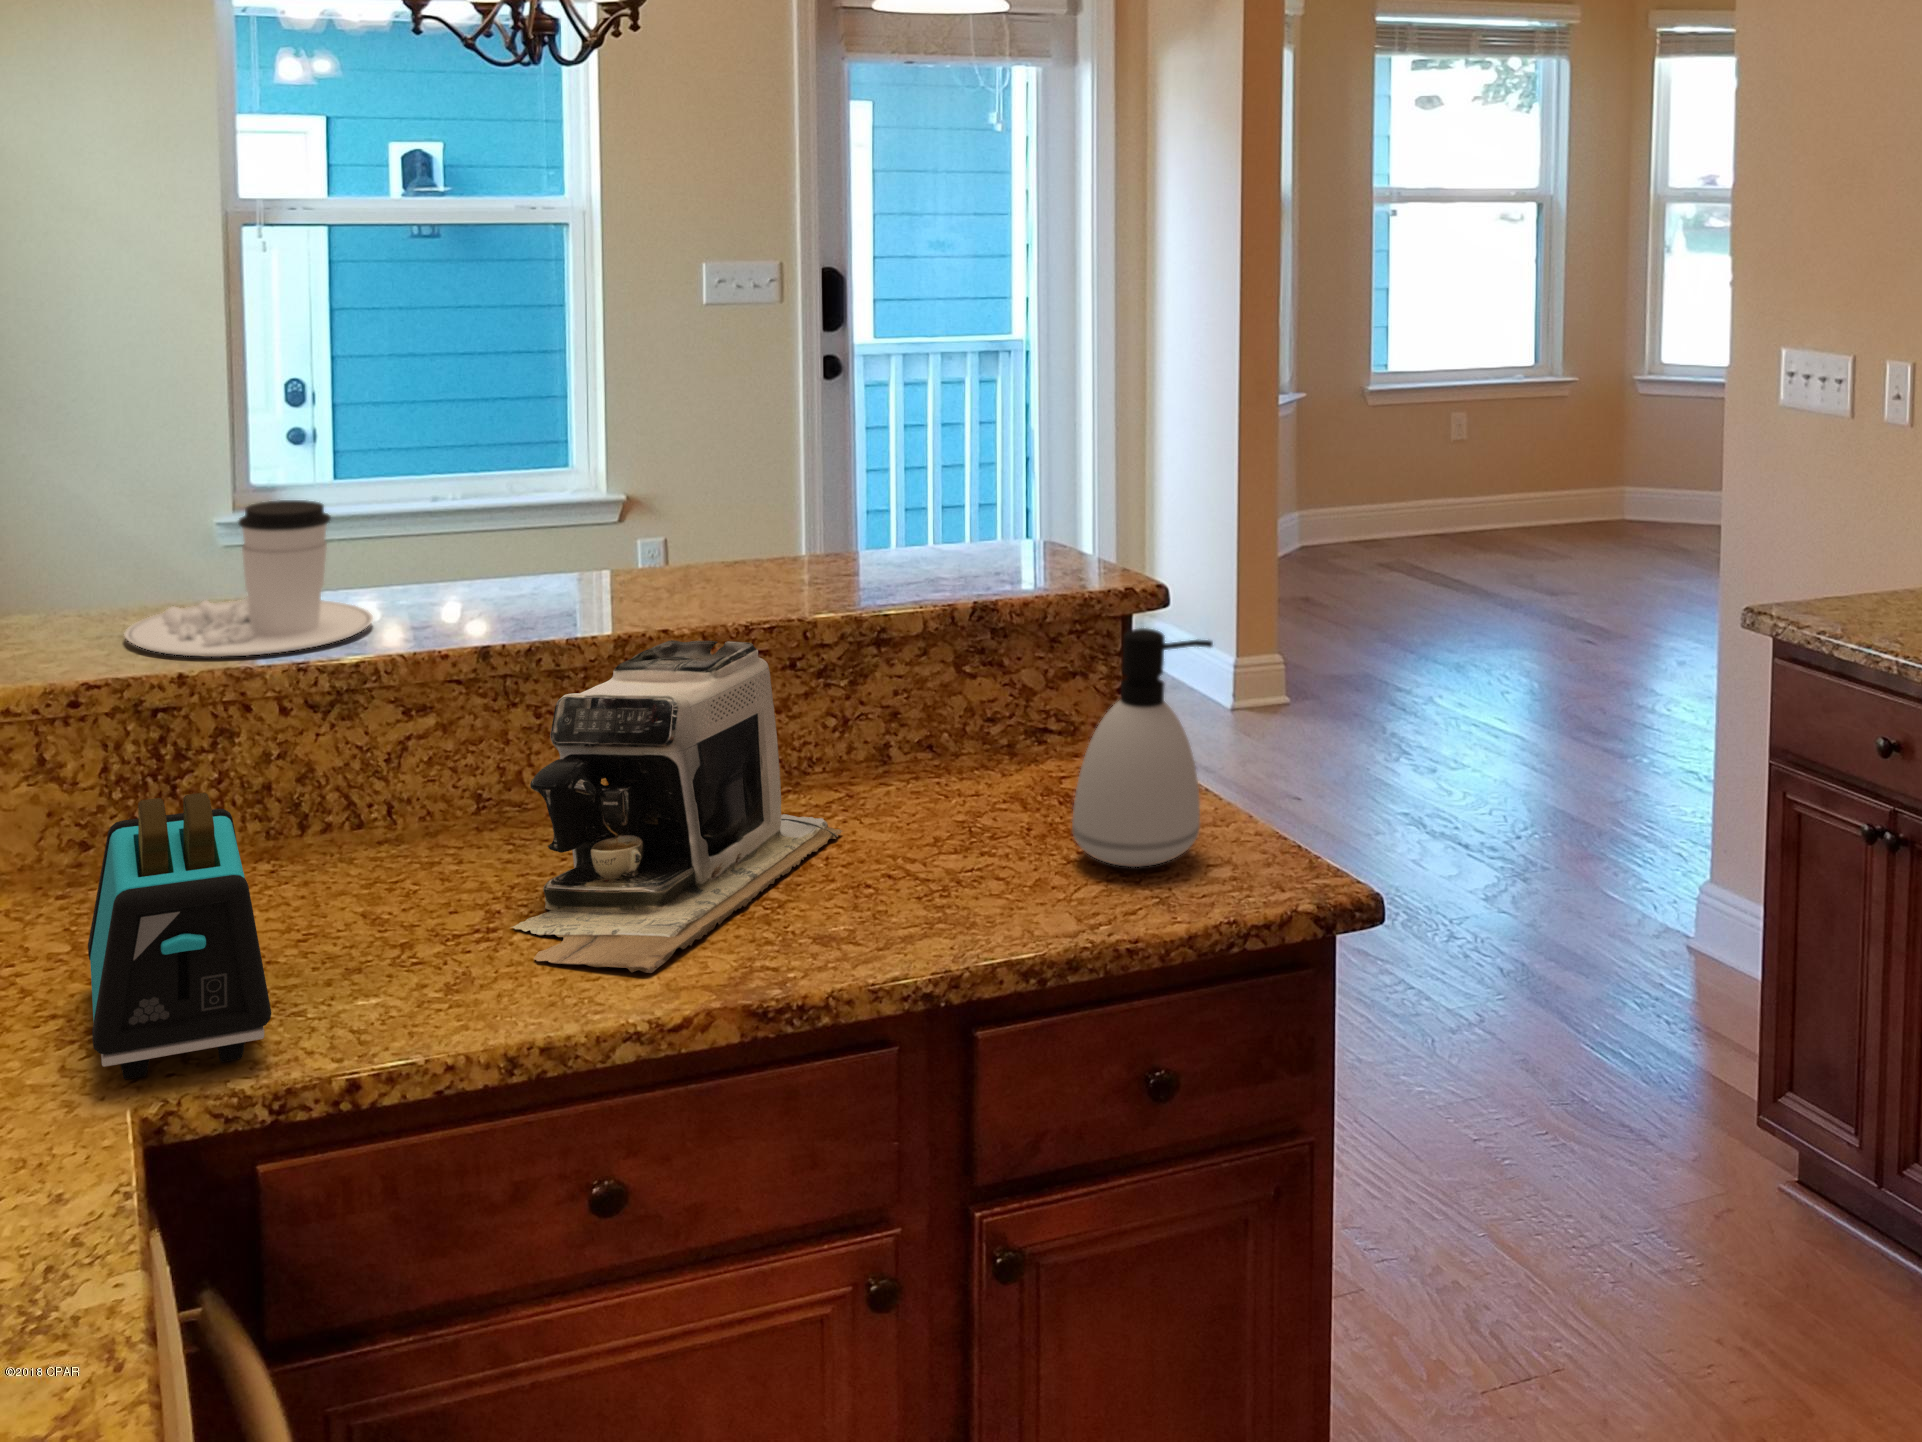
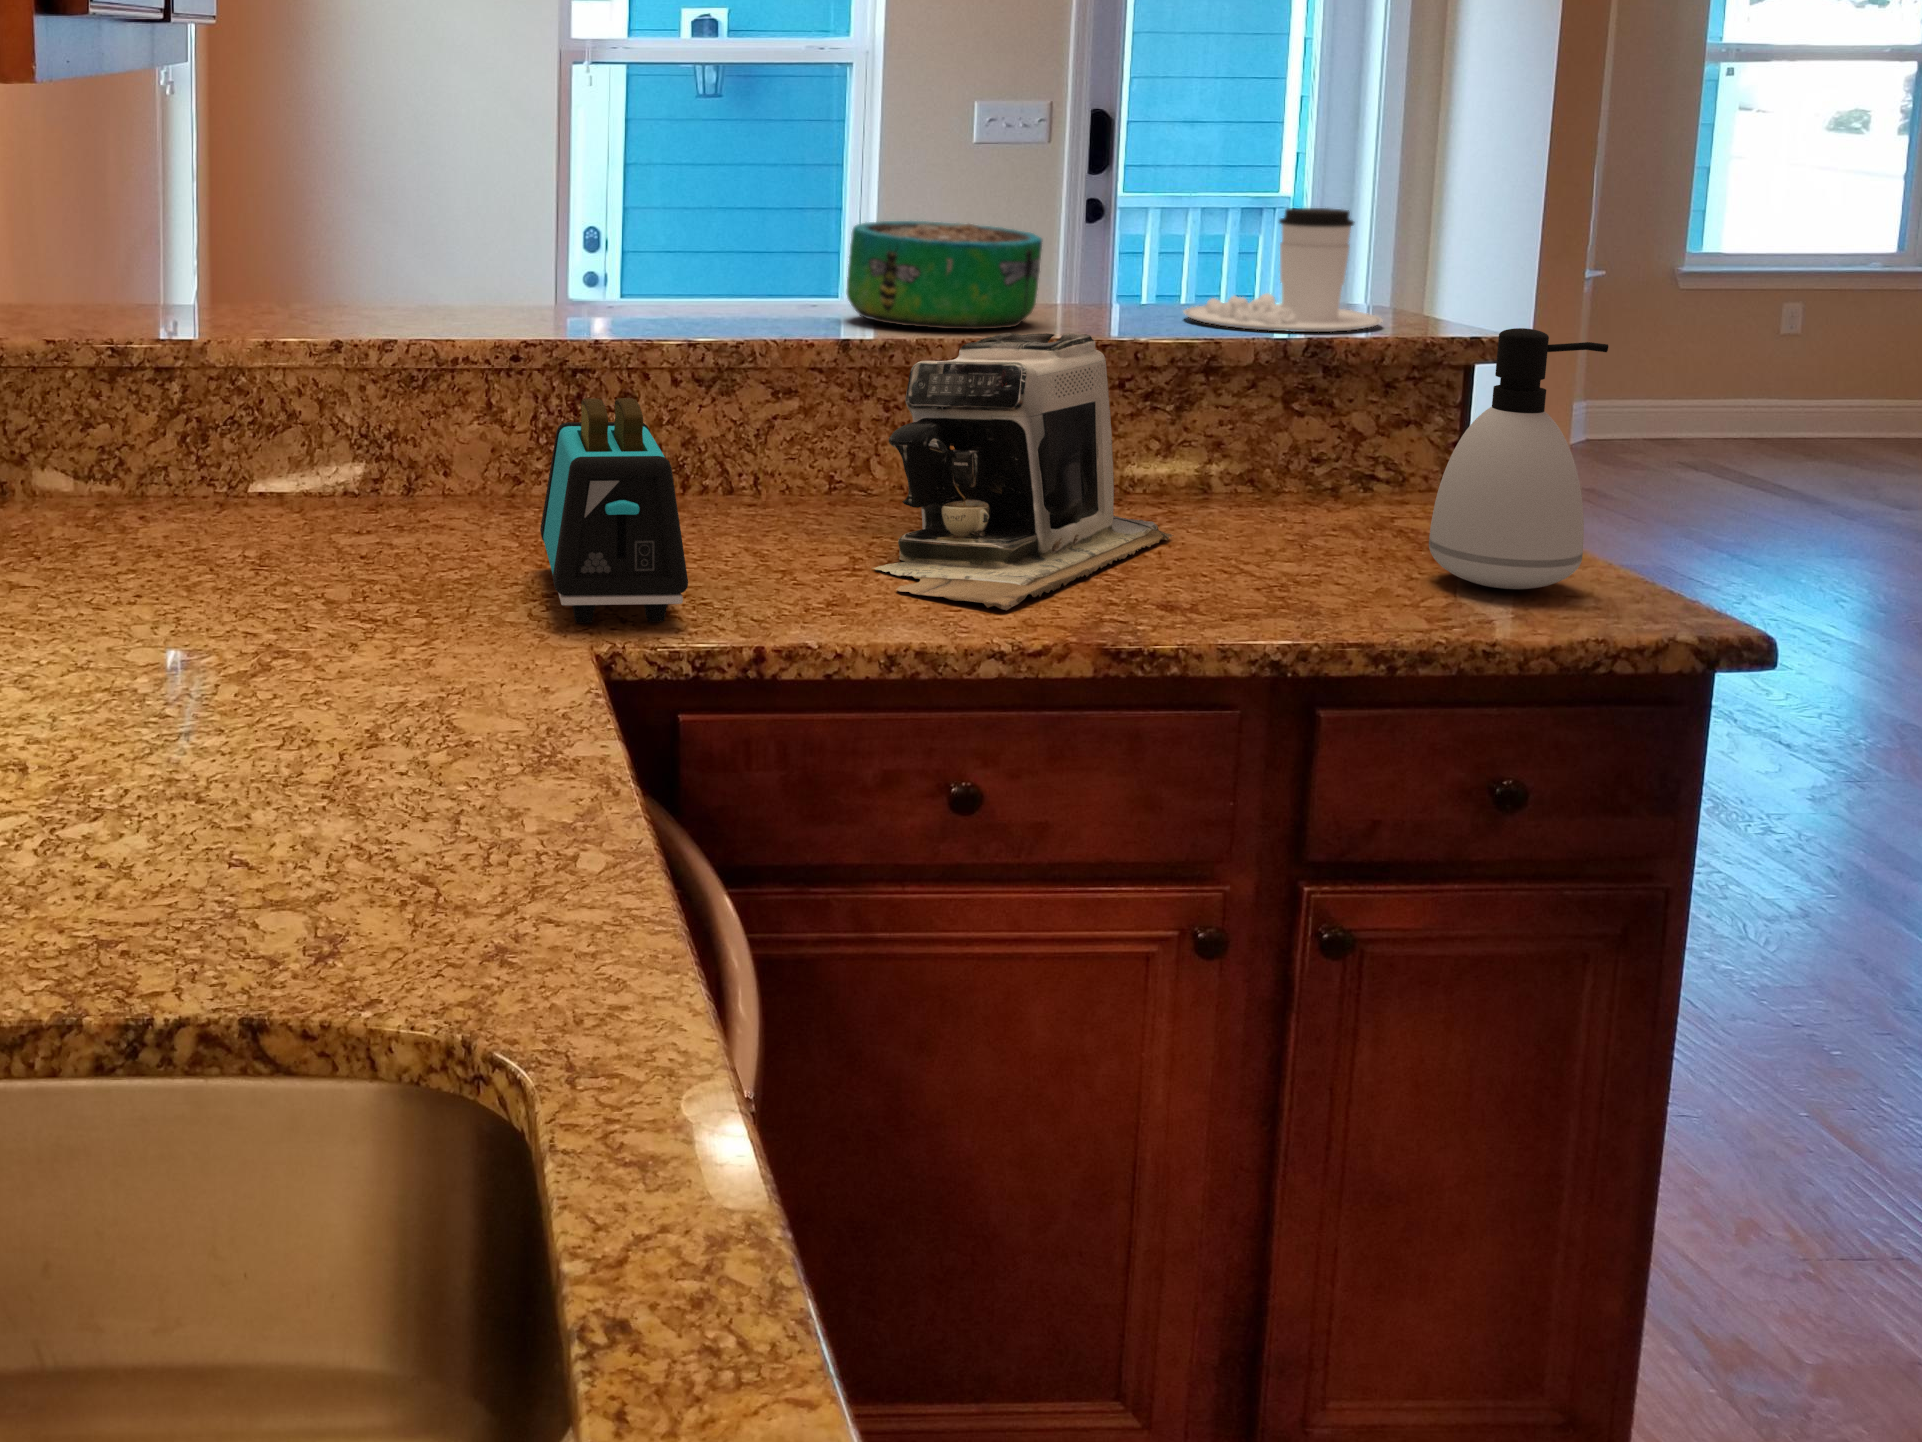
decorative bowl: none [502,490,717,620] -> present [847,221,1042,329]
coffee cup: present [125,500,373,657] -> present [1184,208,1382,332]

